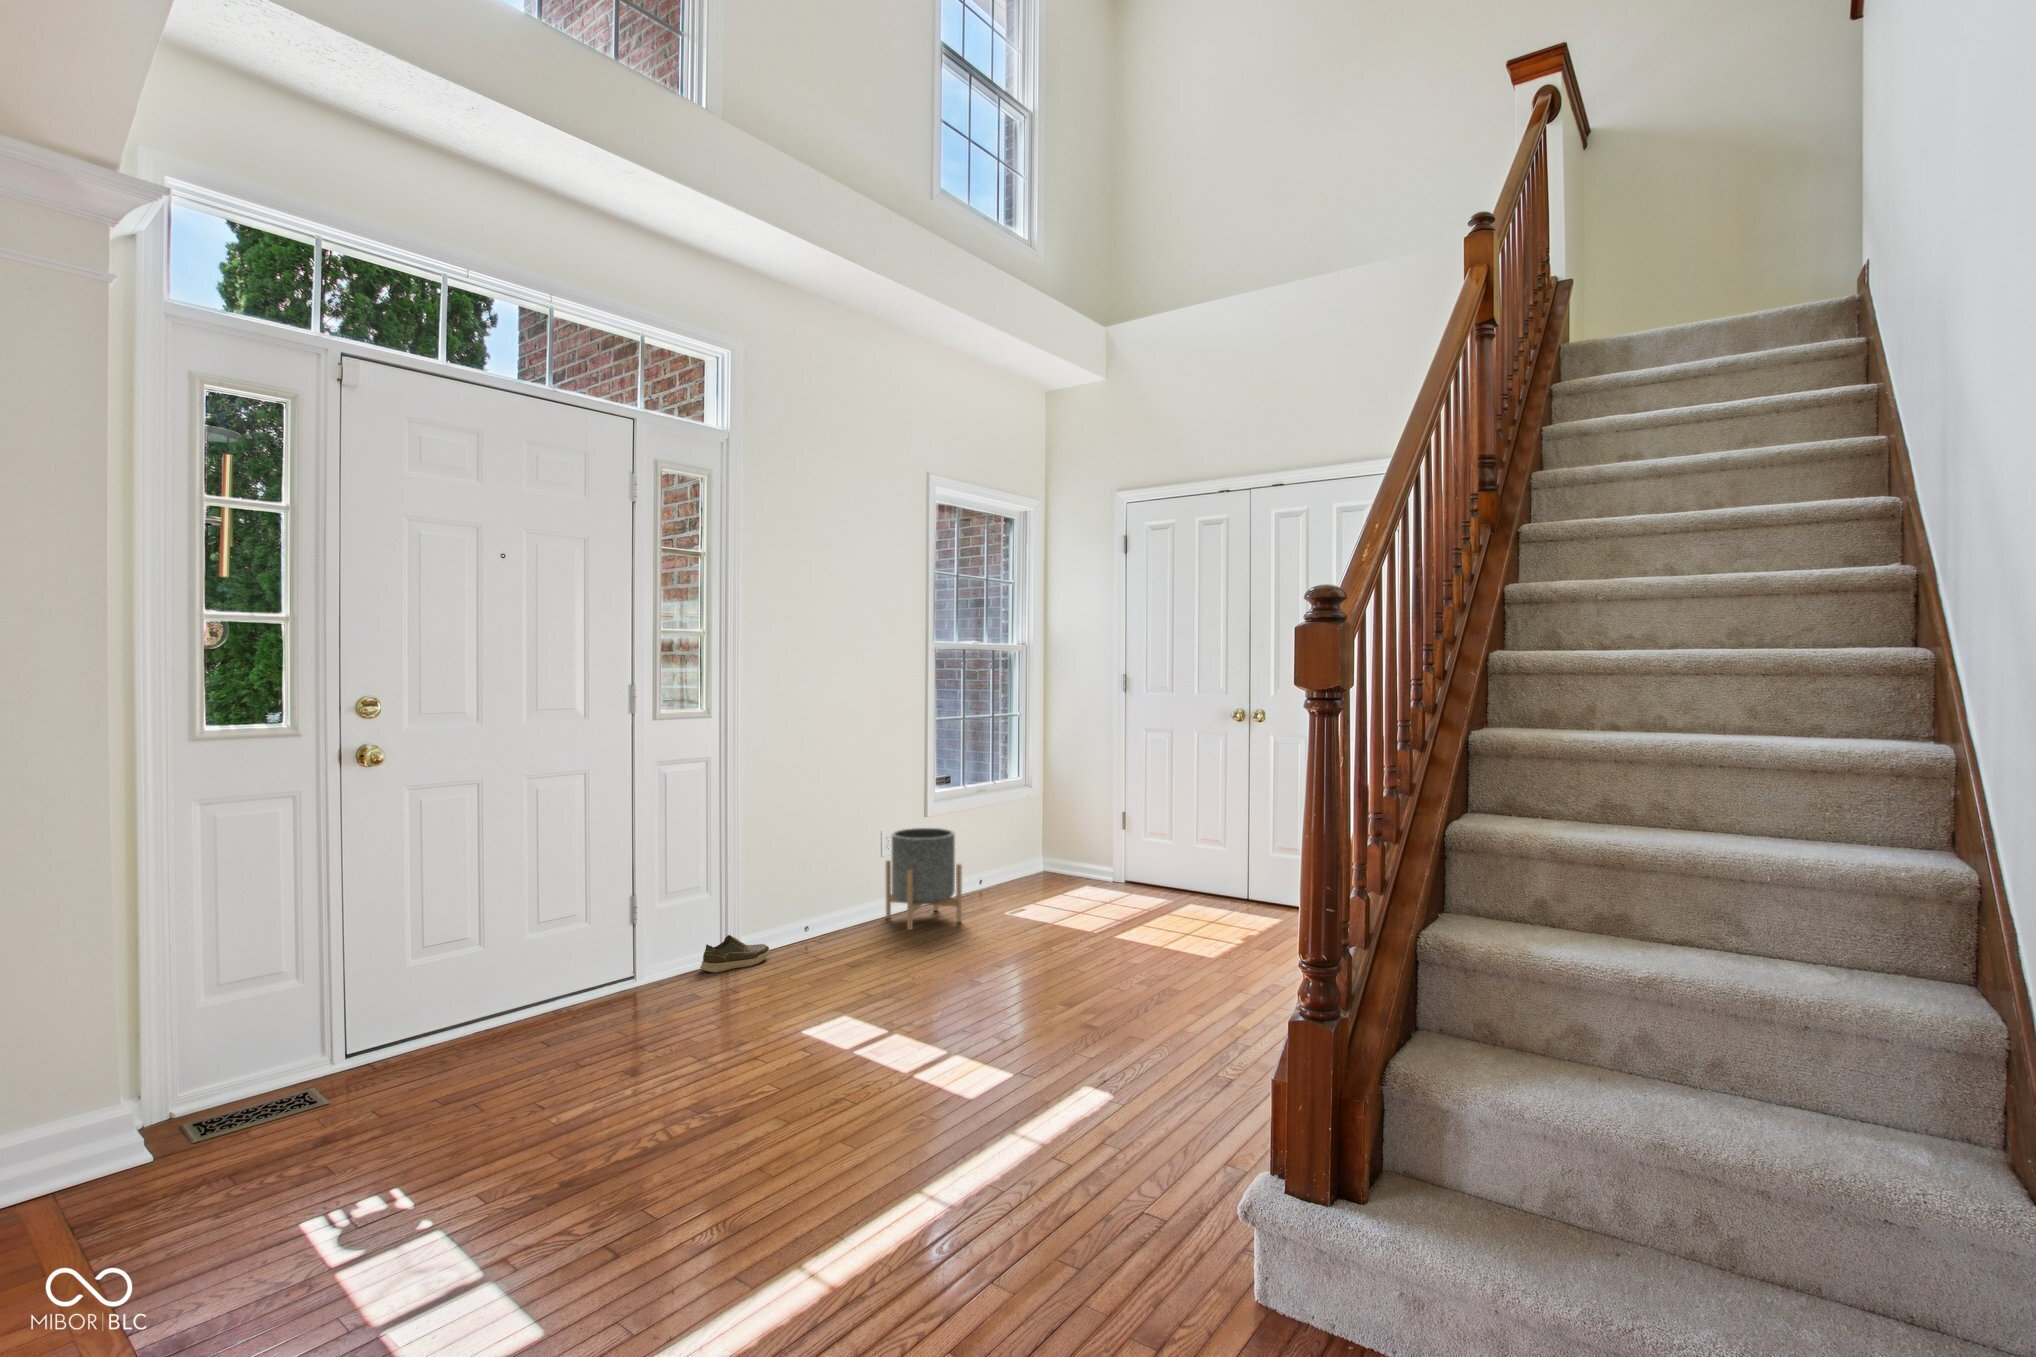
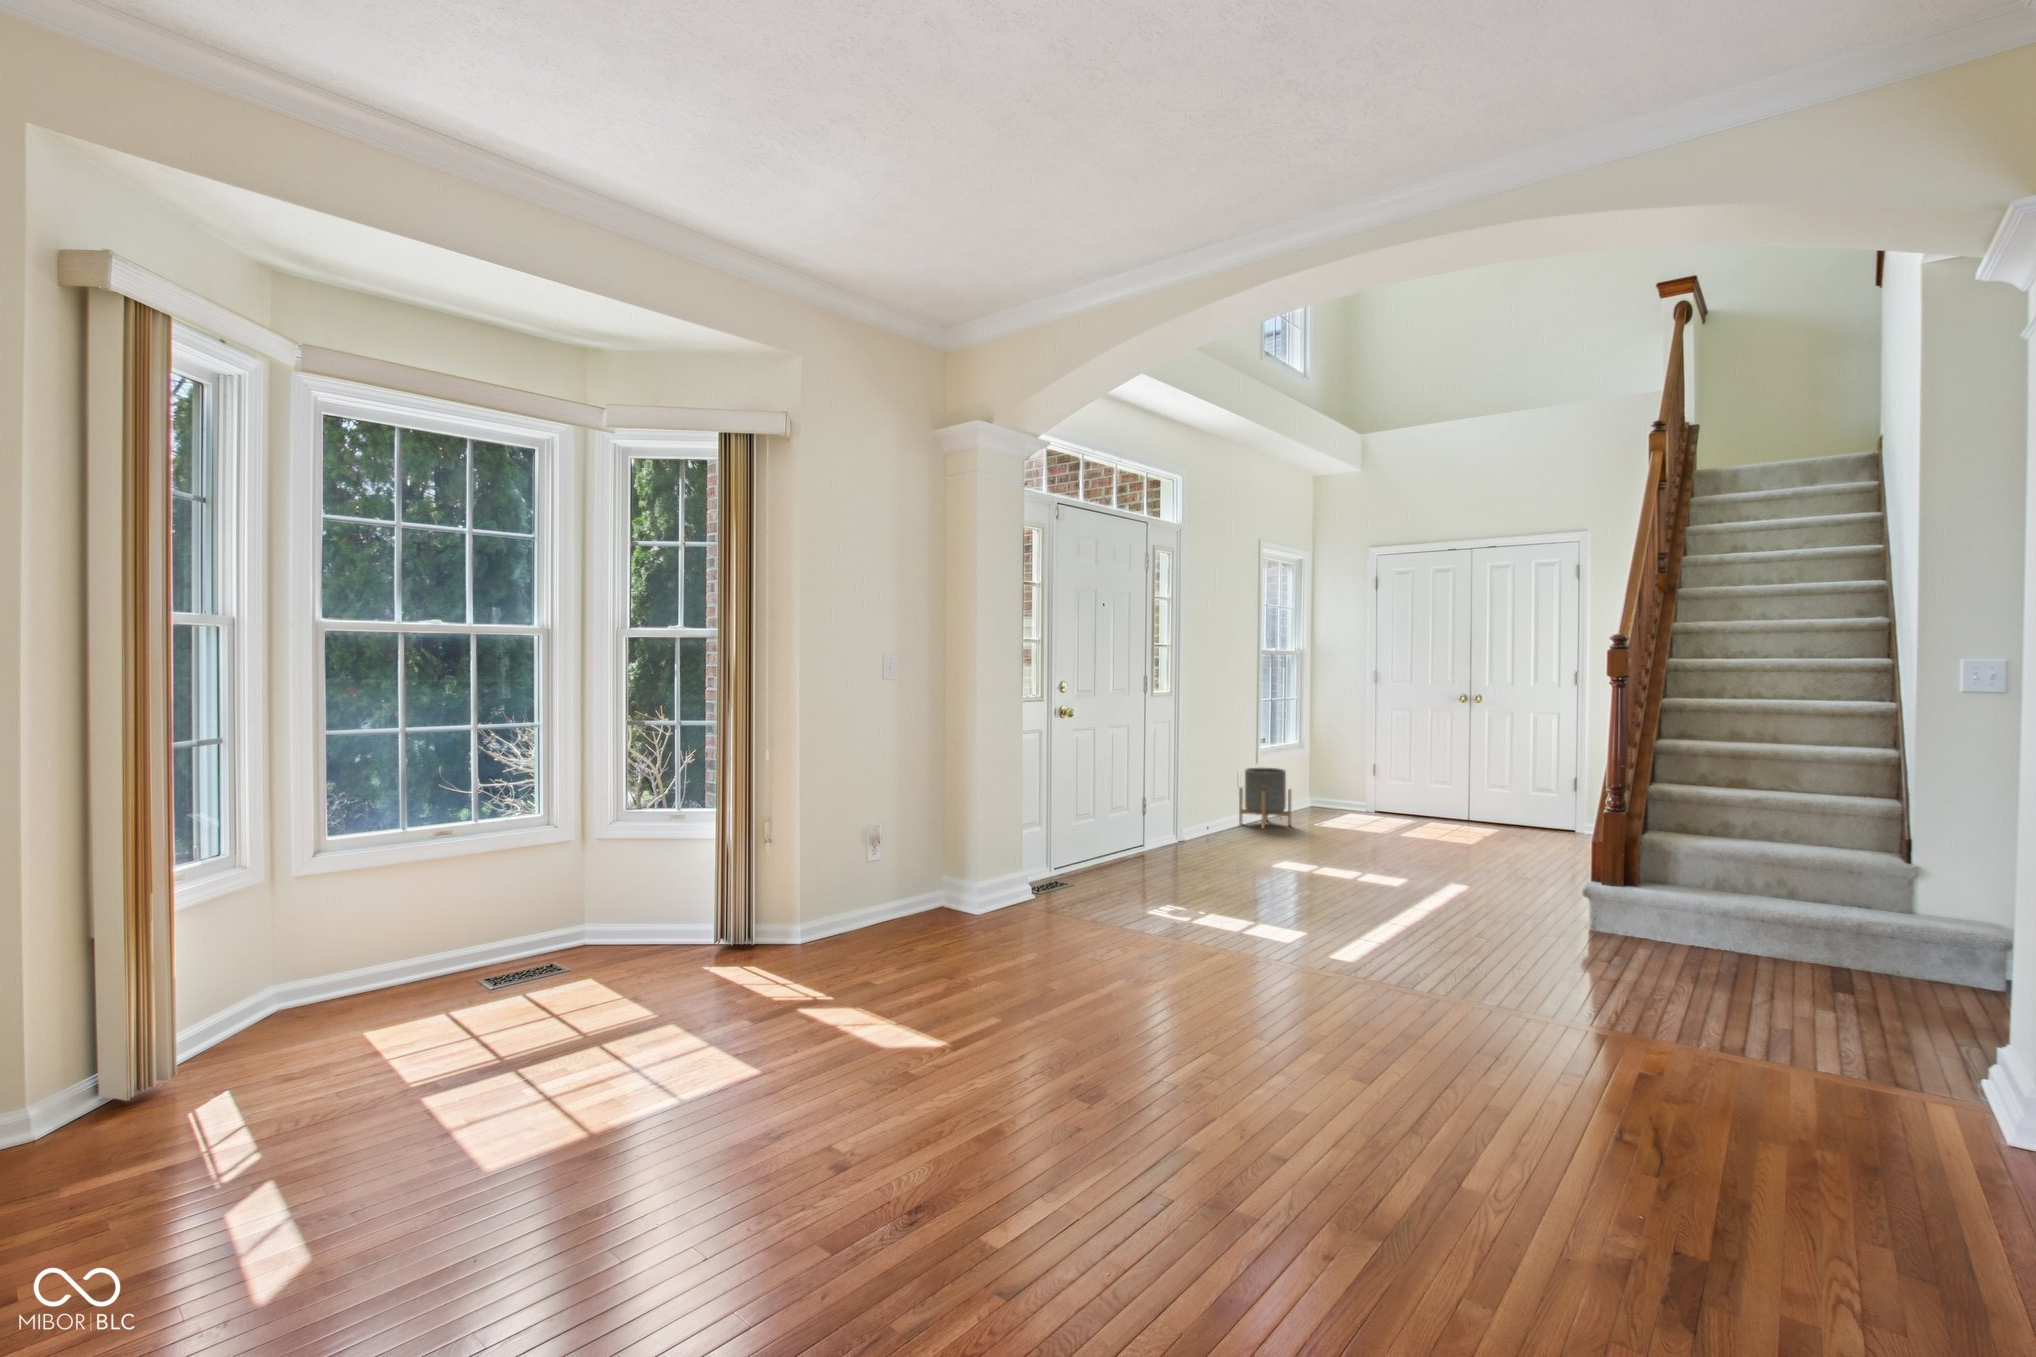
shoe: present [700,935,769,972] -> none [1165,824,1197,844]

